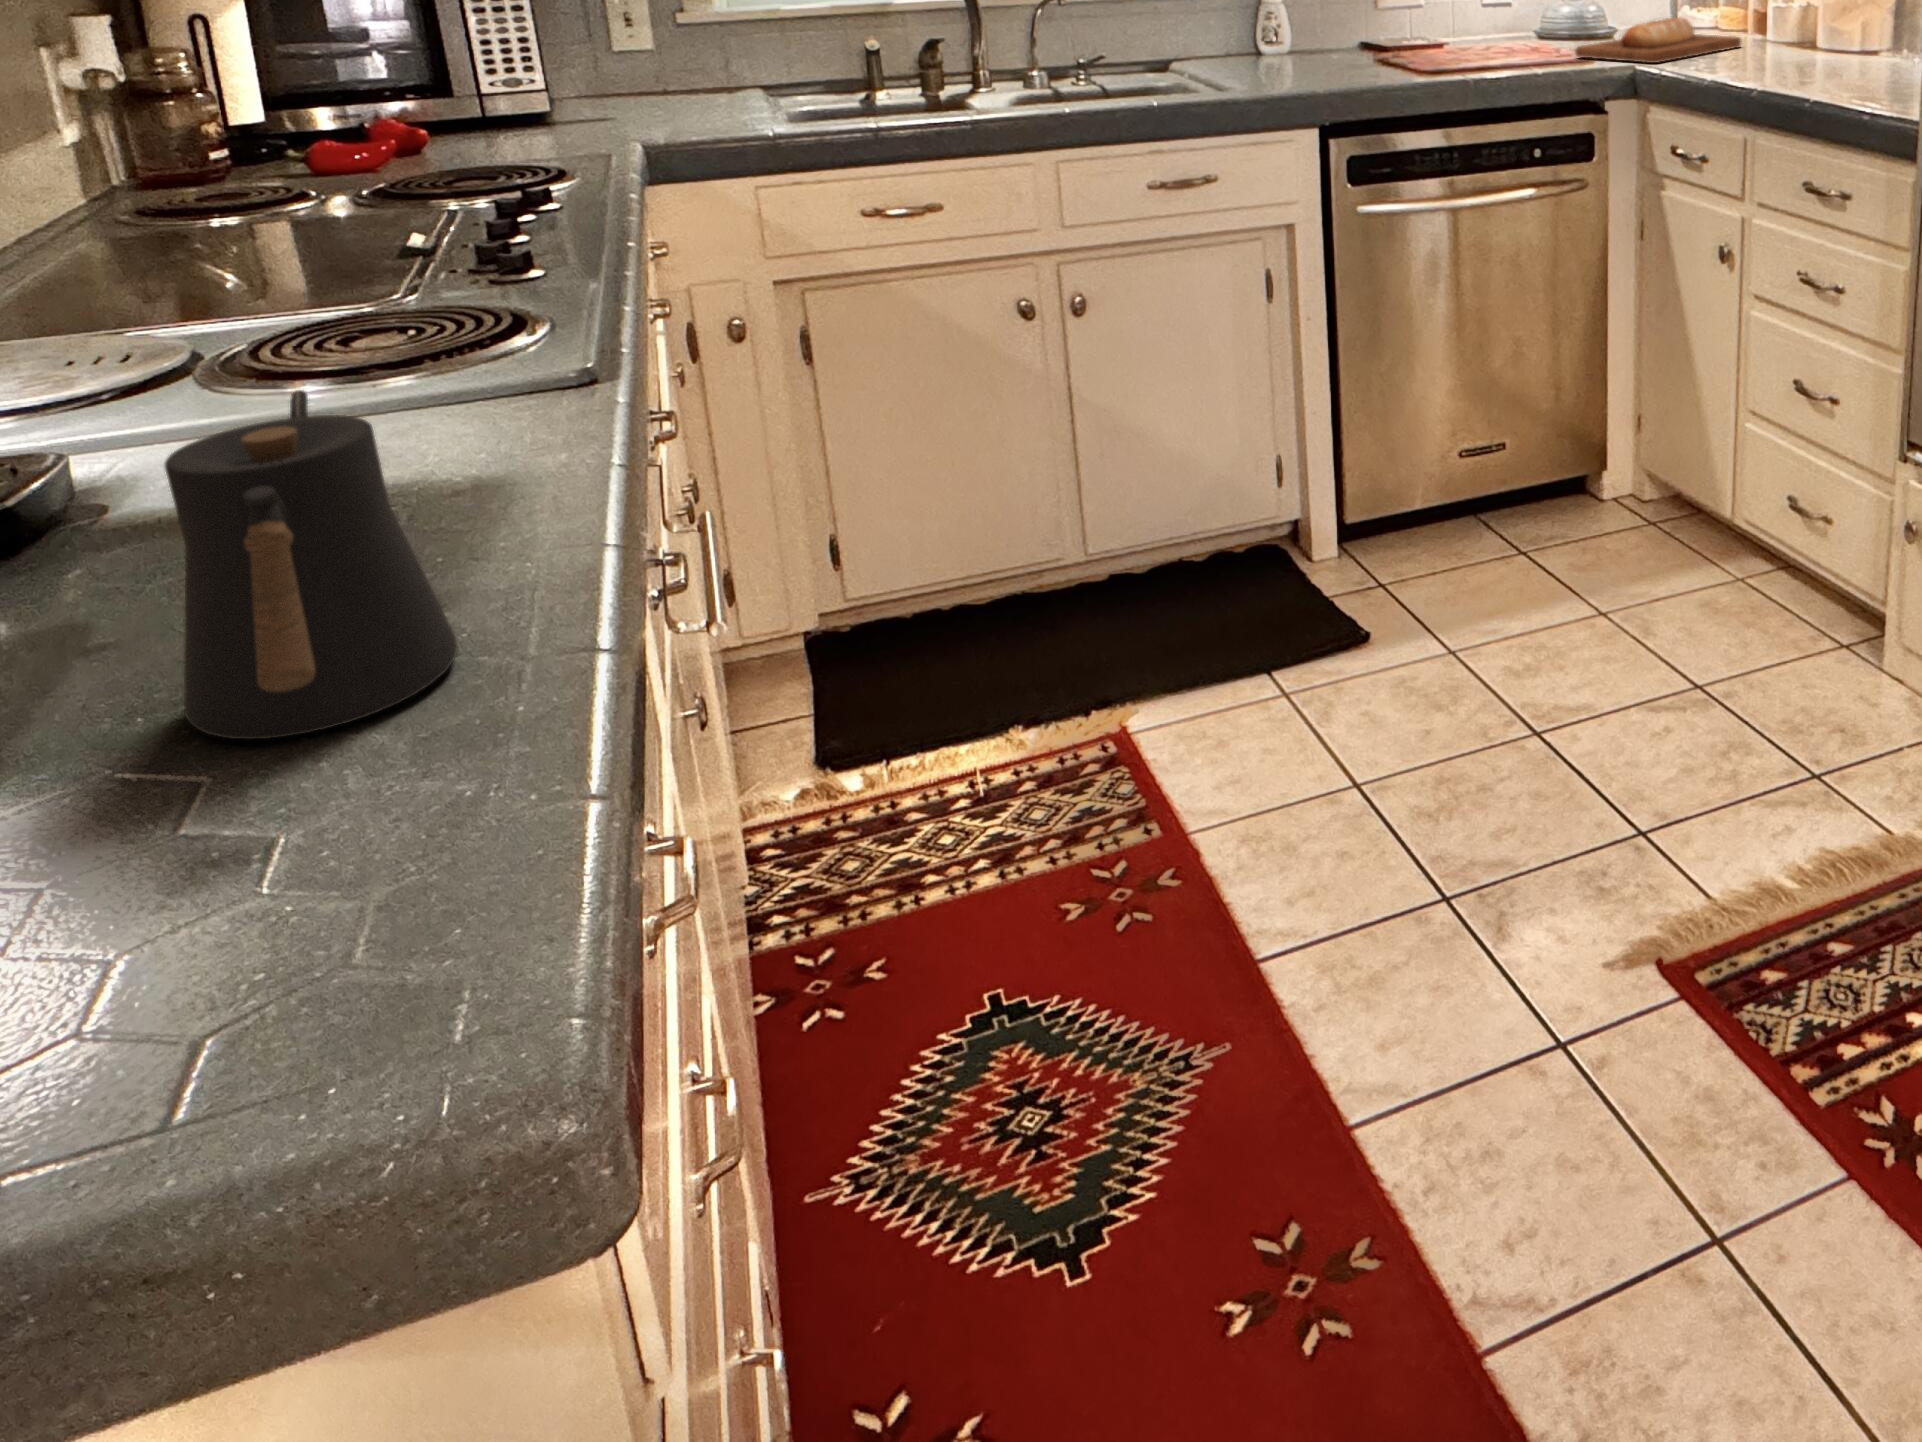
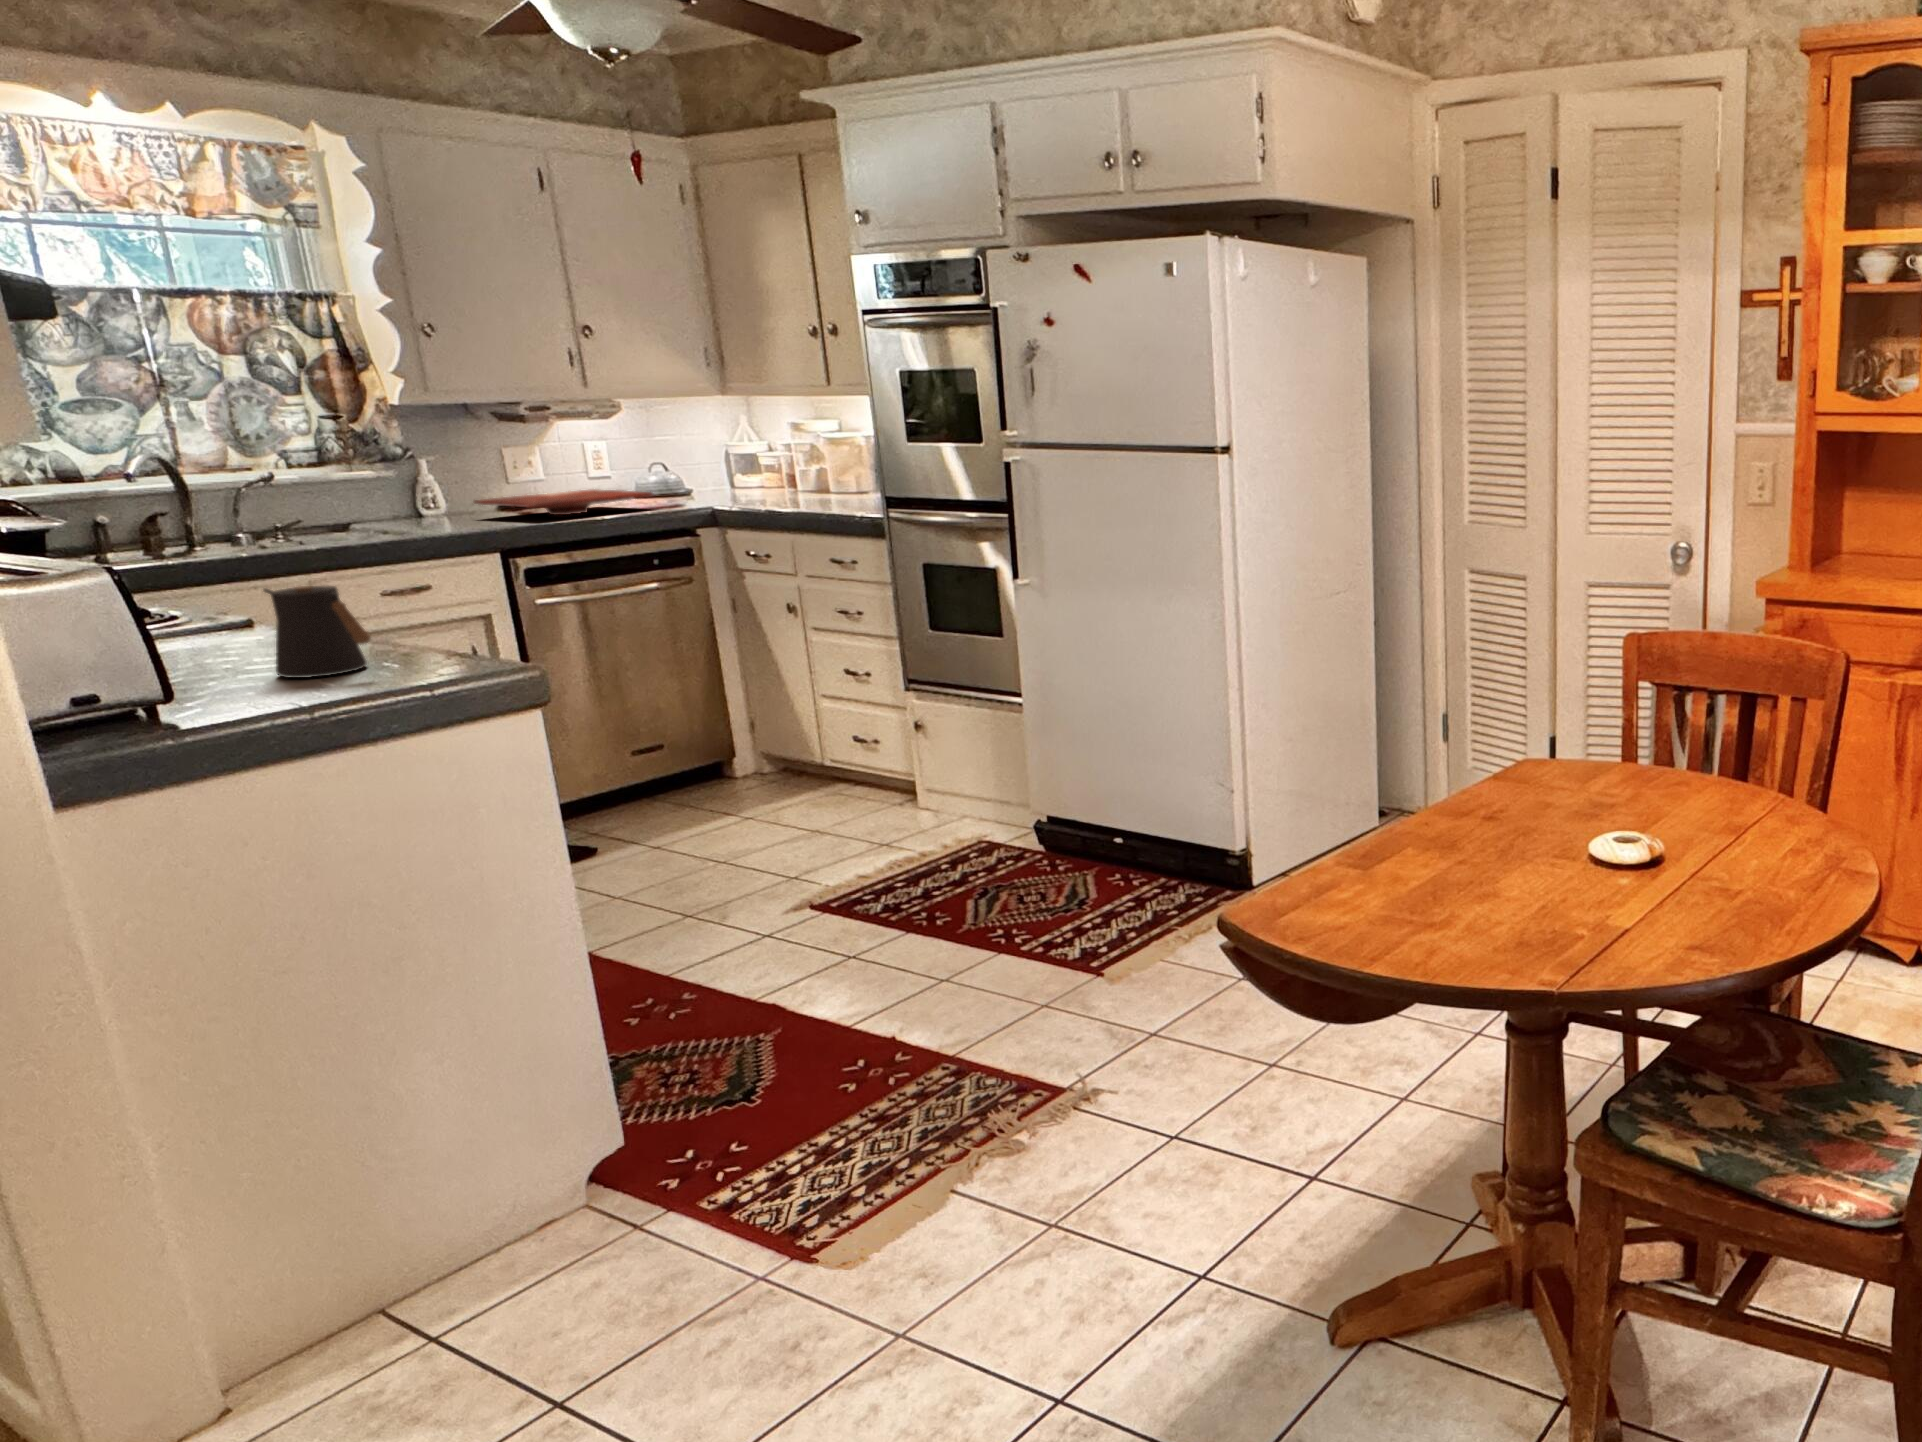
bread loaf: present [1575,17,1741,63] -> none [669,479,781,505]
cutting board: none [1315,25,1553,66] -> present [474,489,652,515]

